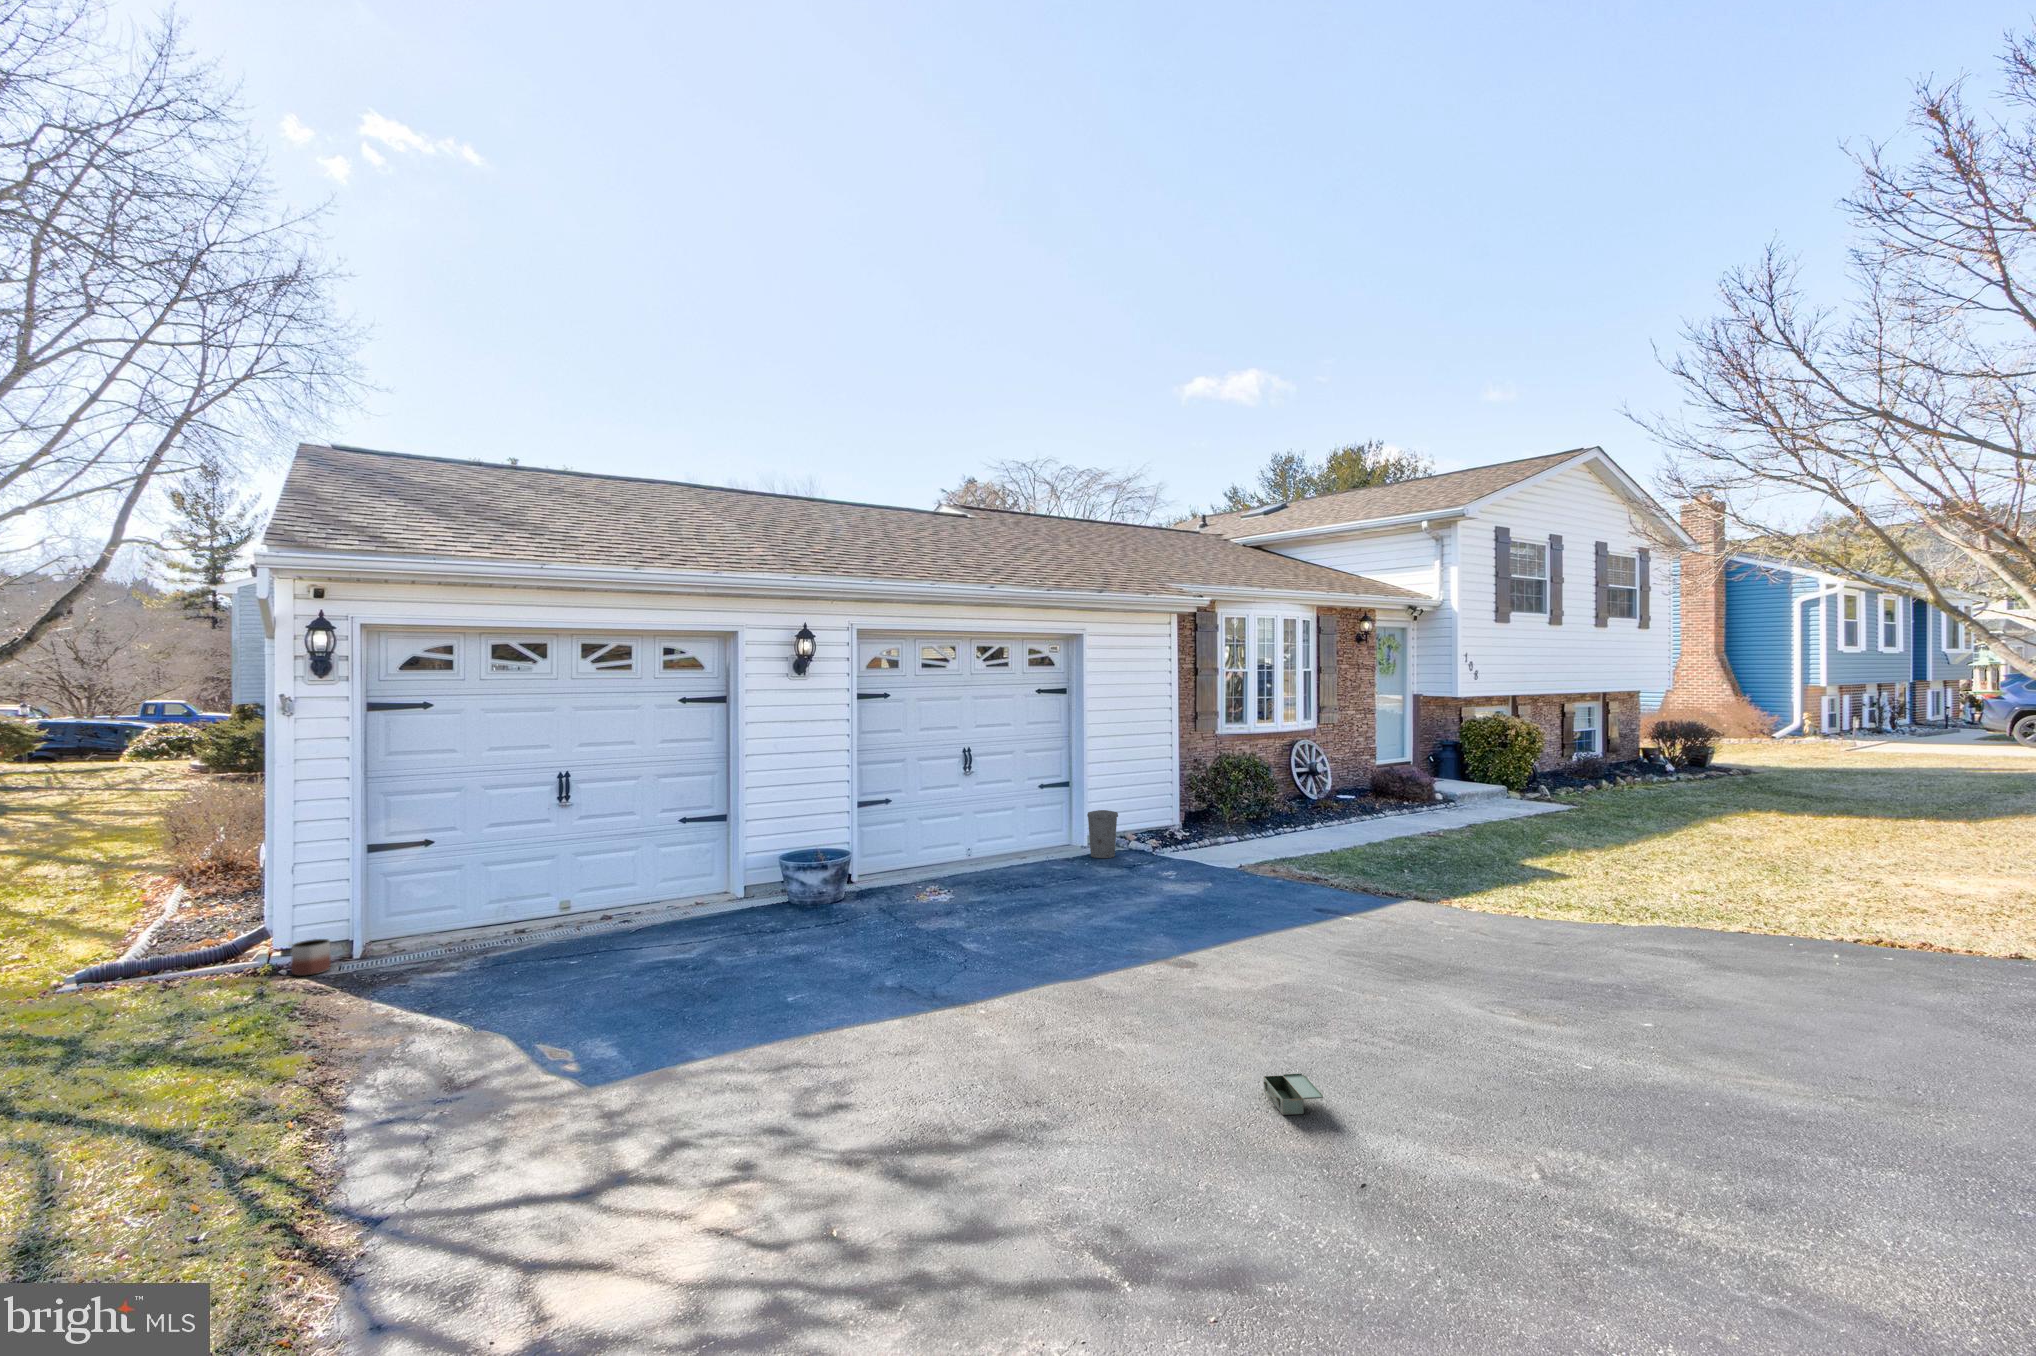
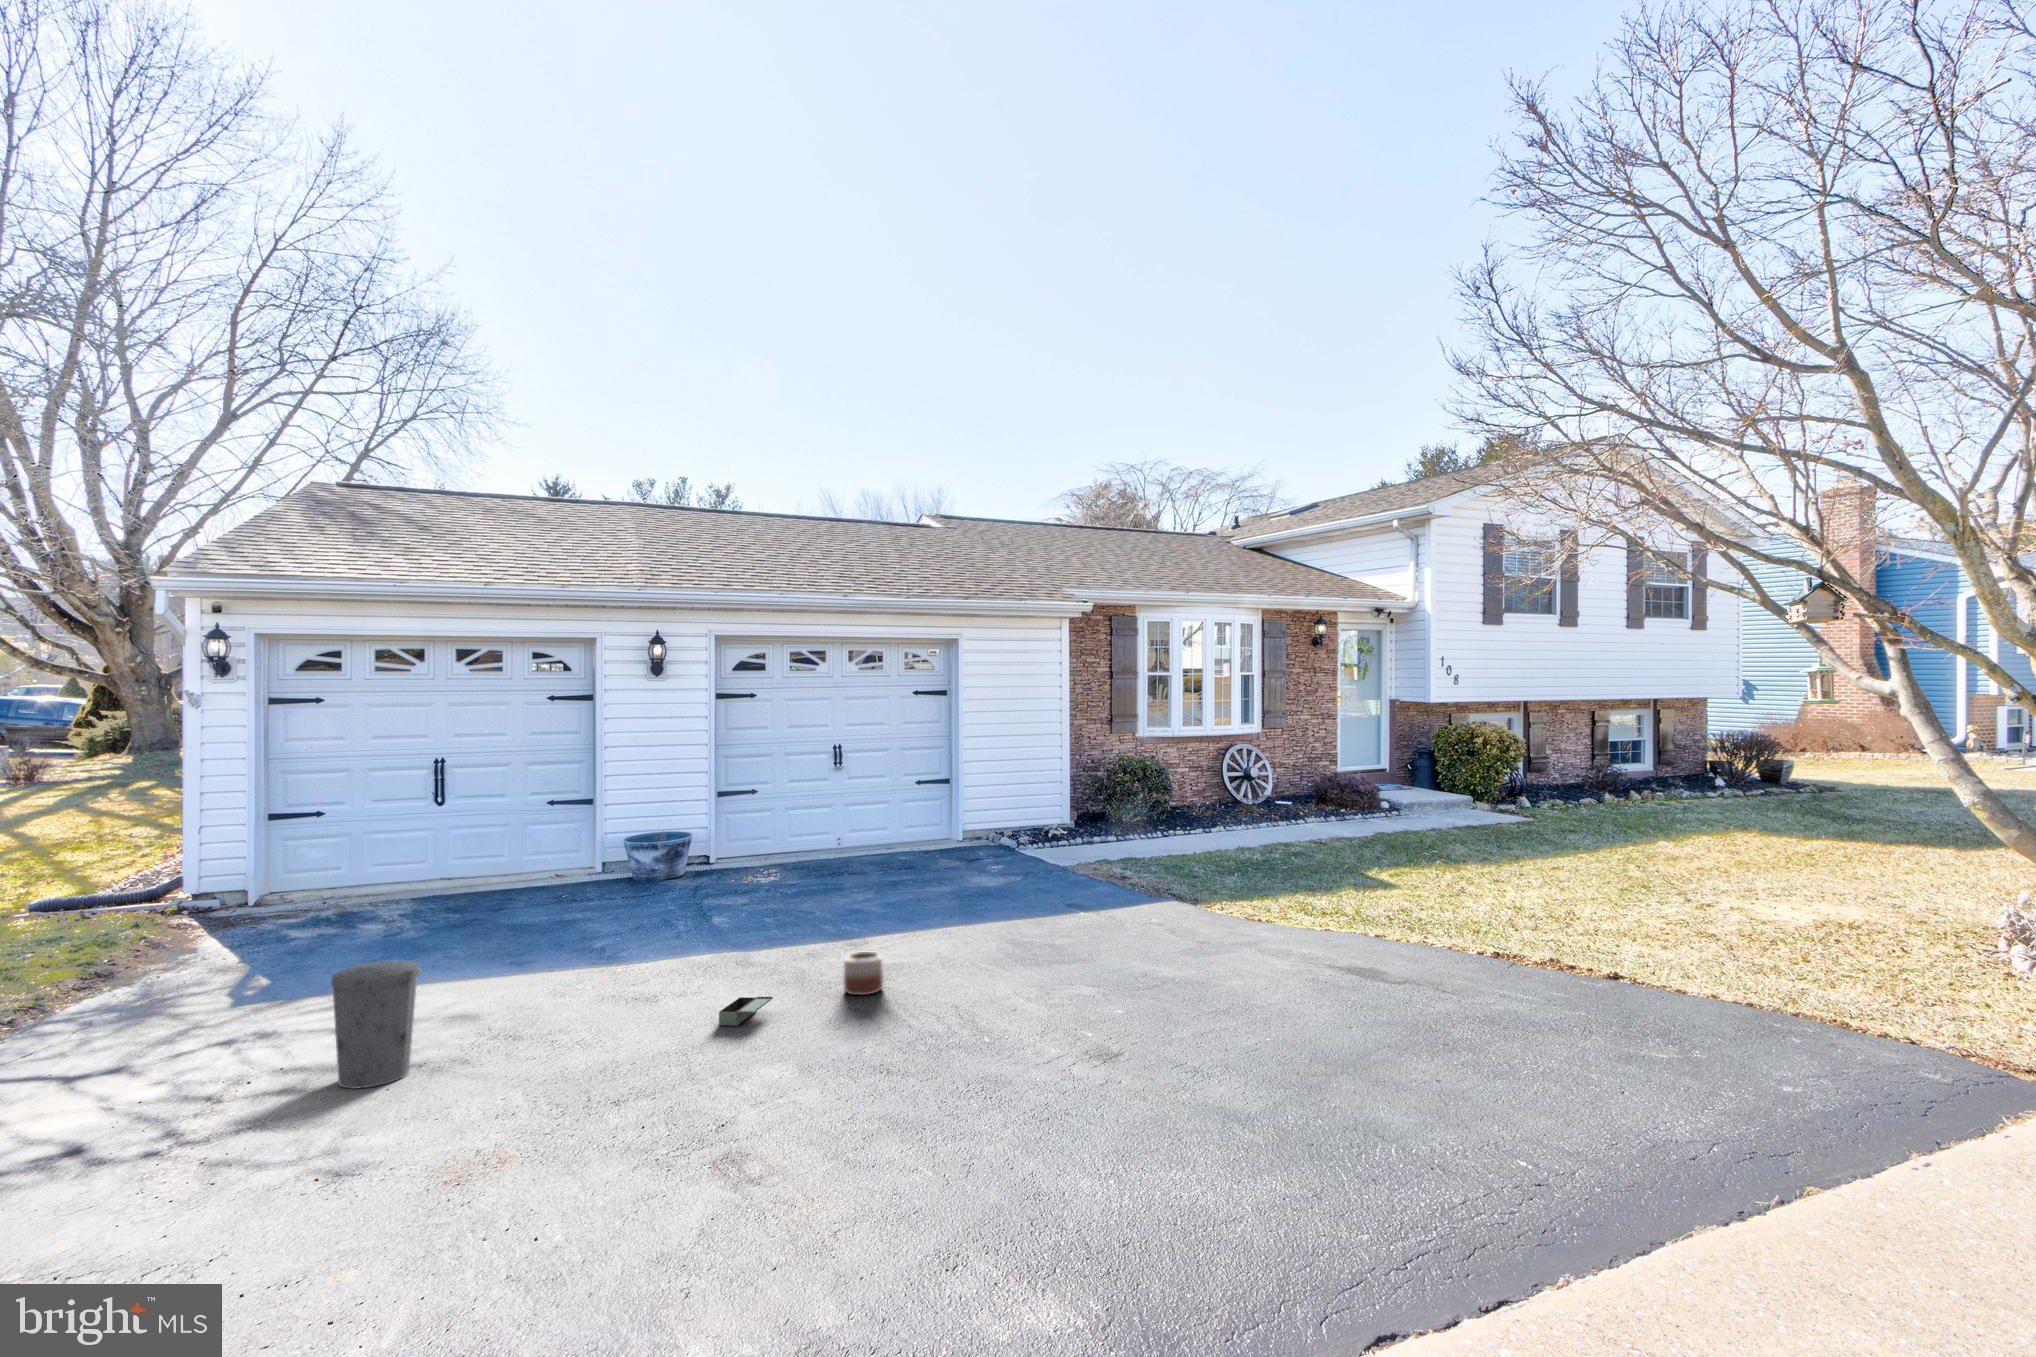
trash can: present [1087,810,1118,858] -> present [331,961,421,1089]
planter: present [291,939,331,976] -> present [844,951,883,995]

